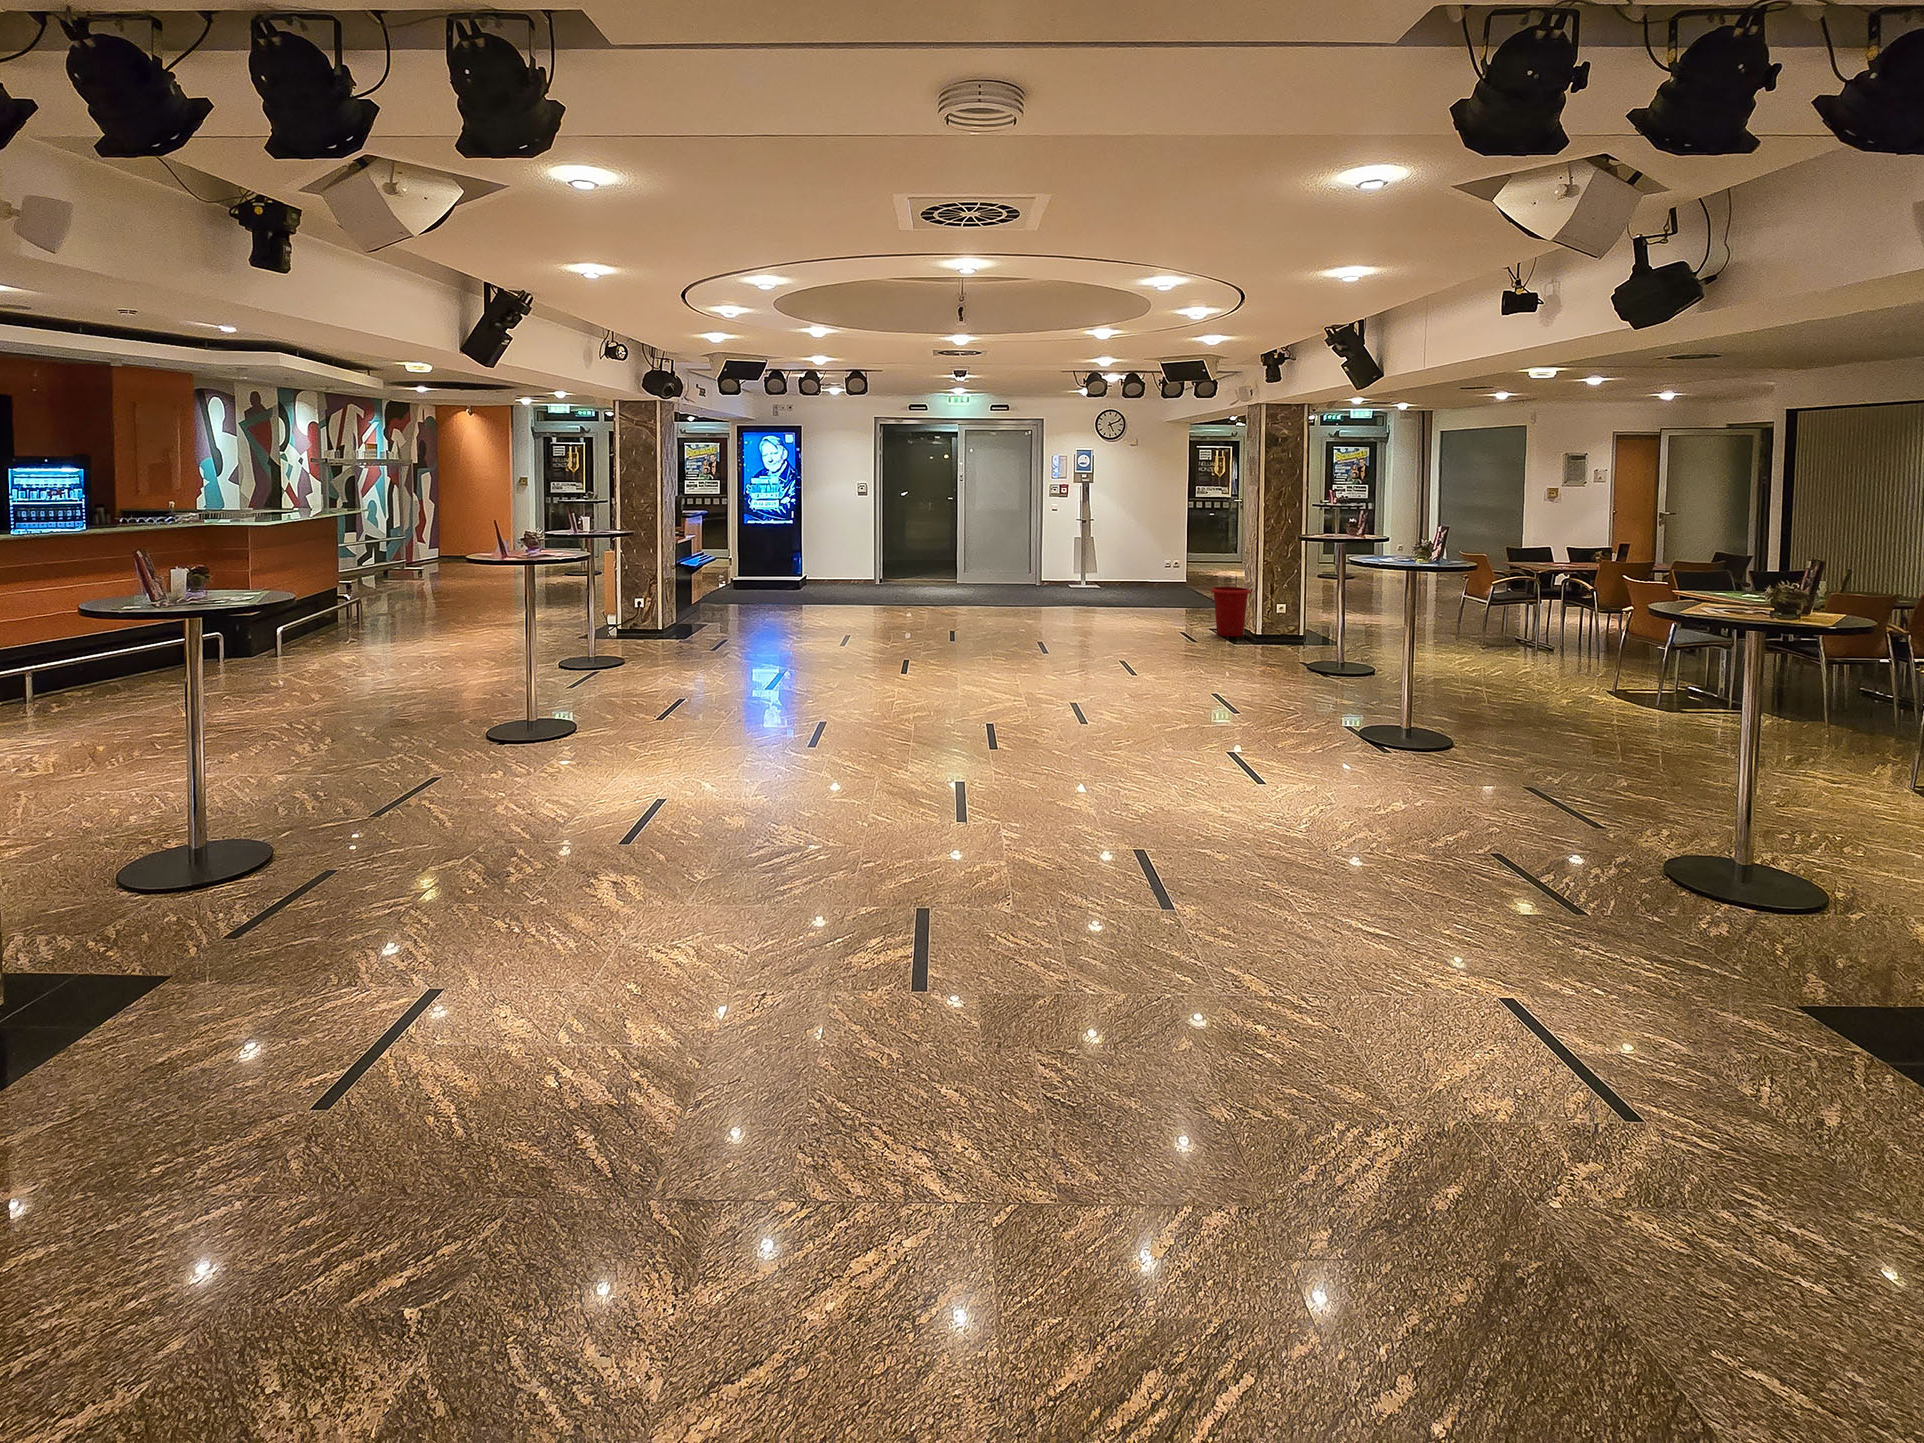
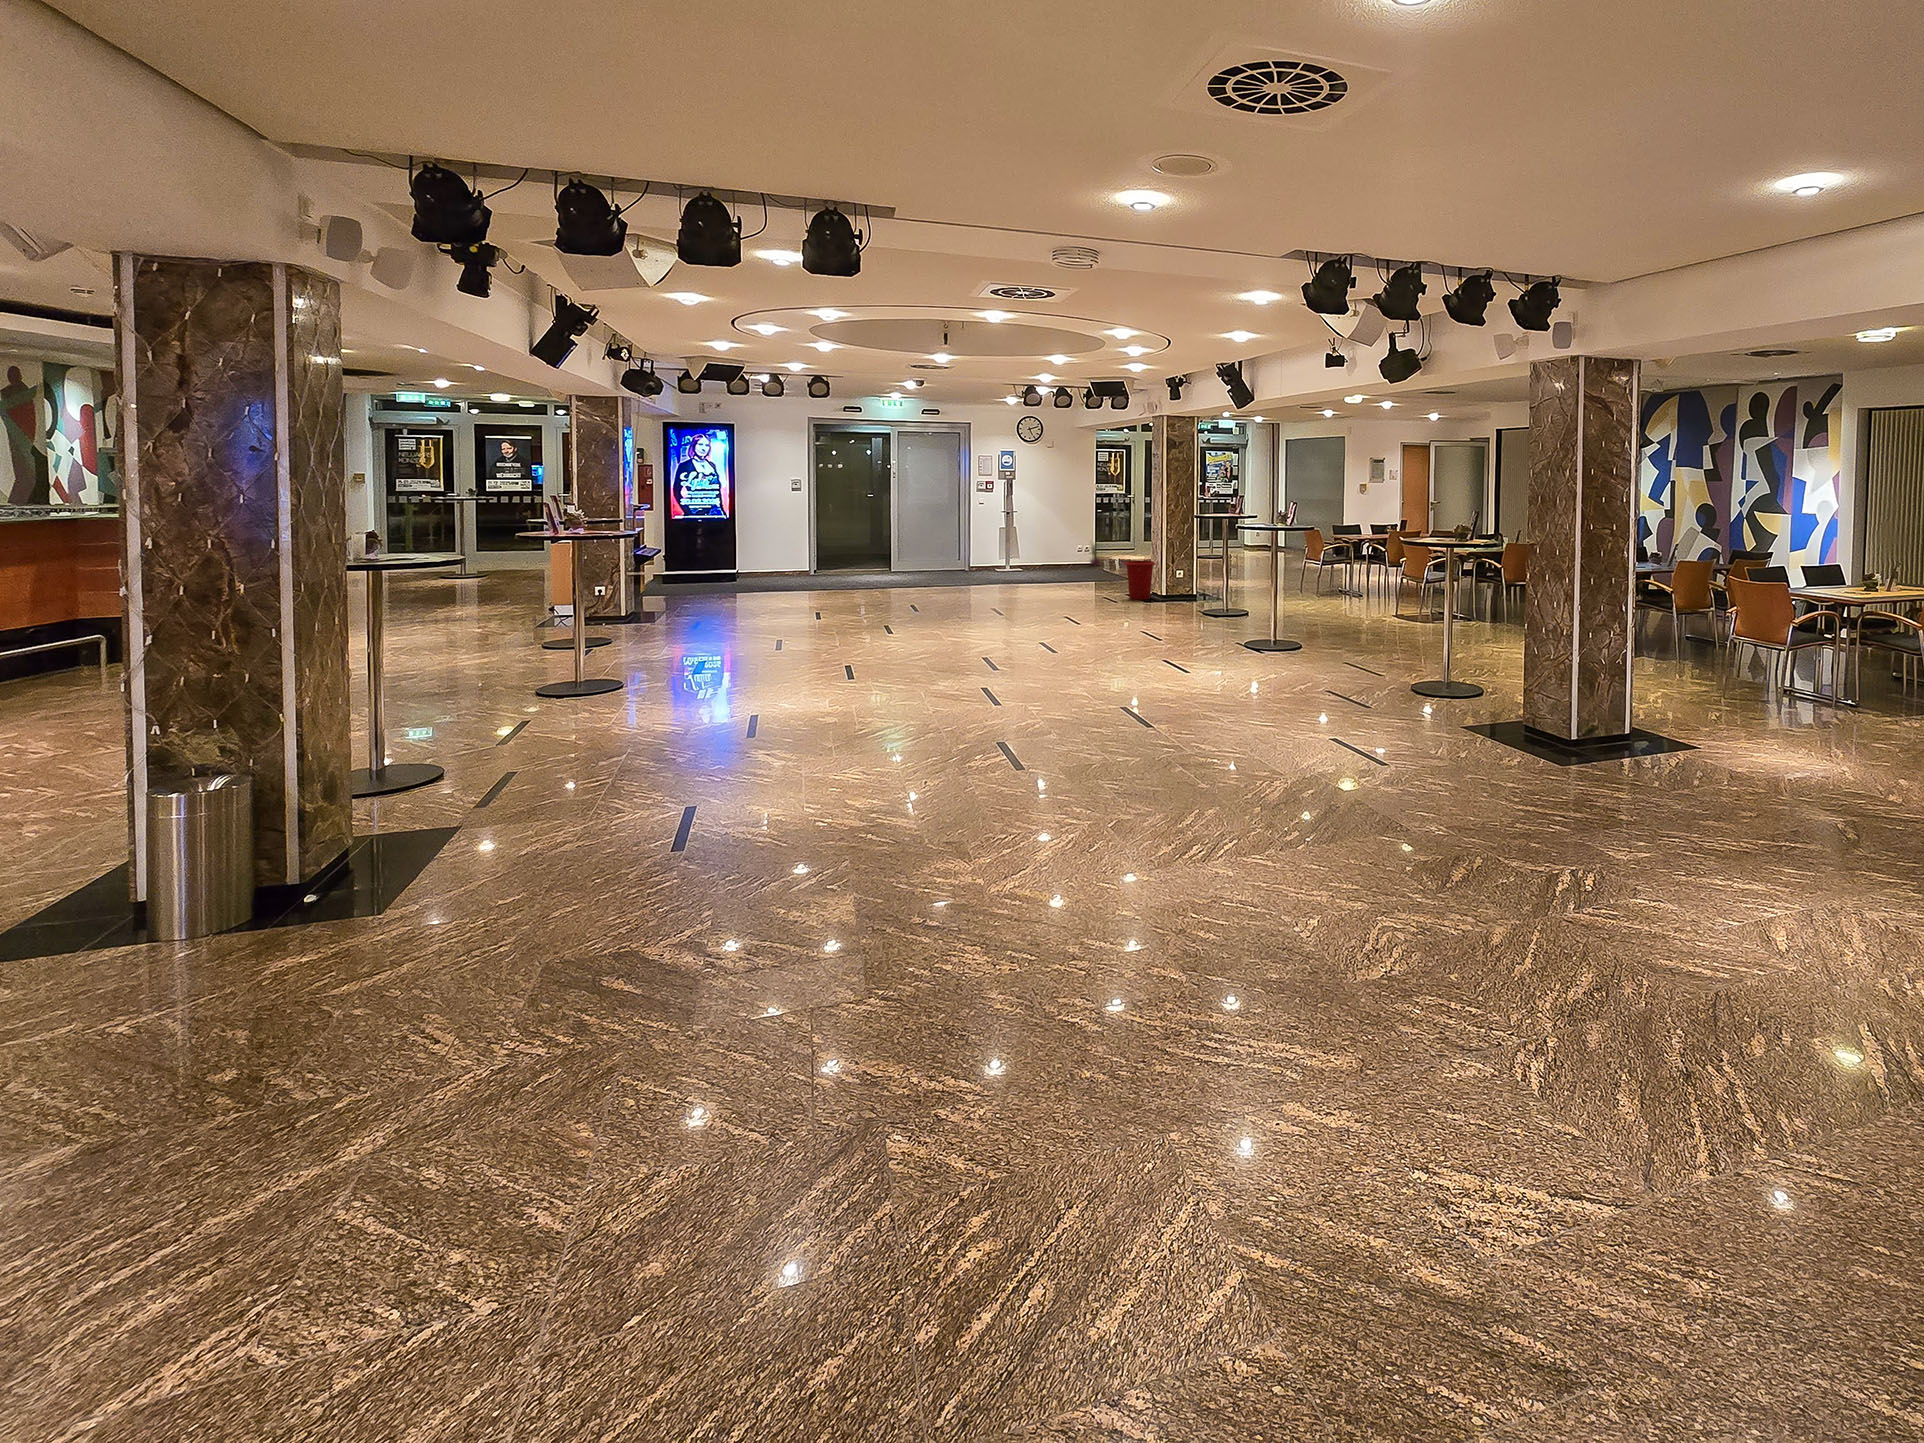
decorative plant: none [1170,551,1207,583] -> present [1089,542,1100,566]

